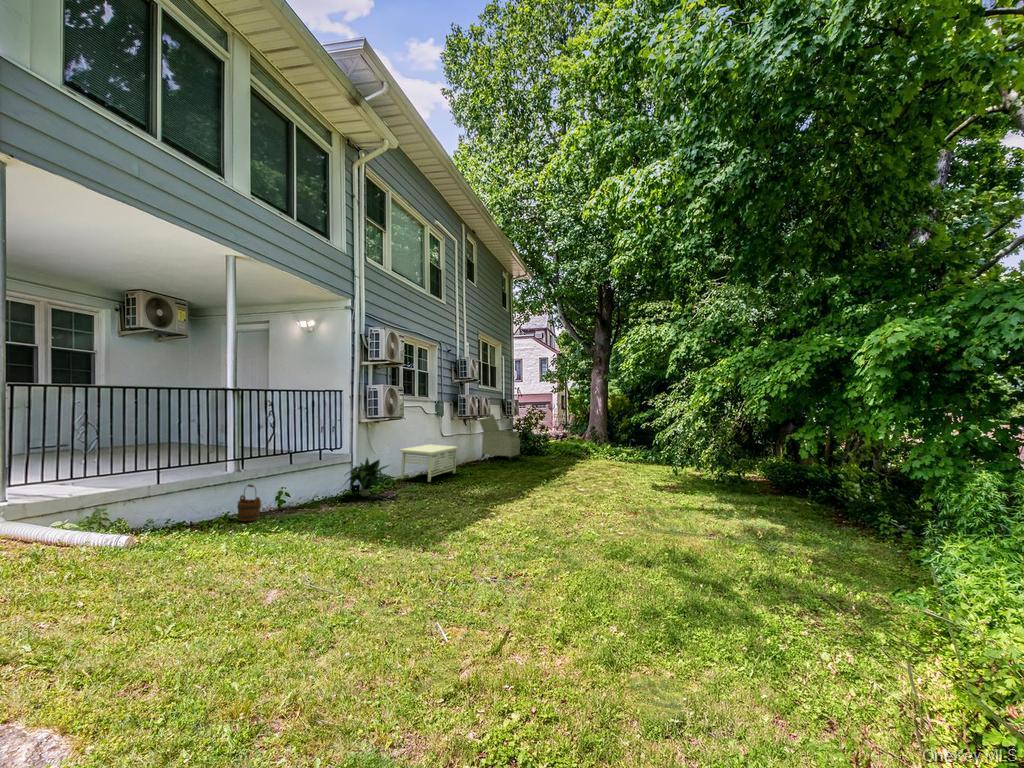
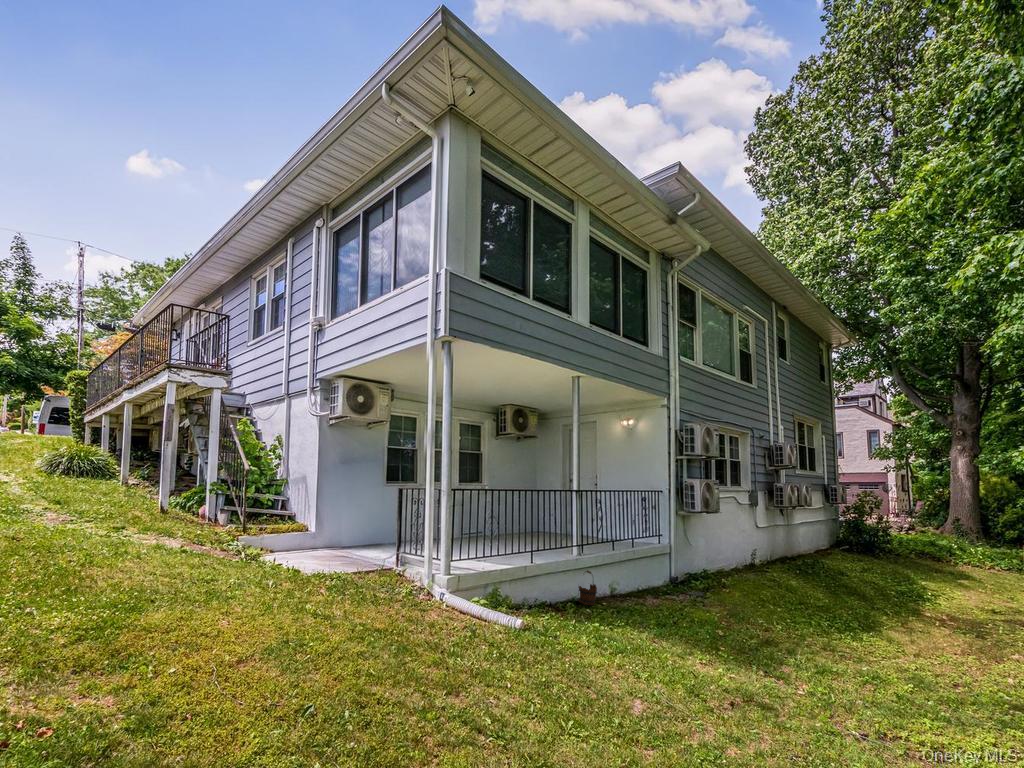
chair: present [480,414,520,461] -> none [799,505,860,568]
storage bench: present [399,445,458,482] -> none [713,538,781,586]
potted plant: present [345,458,391,496] -> none [660,553,715,595]

